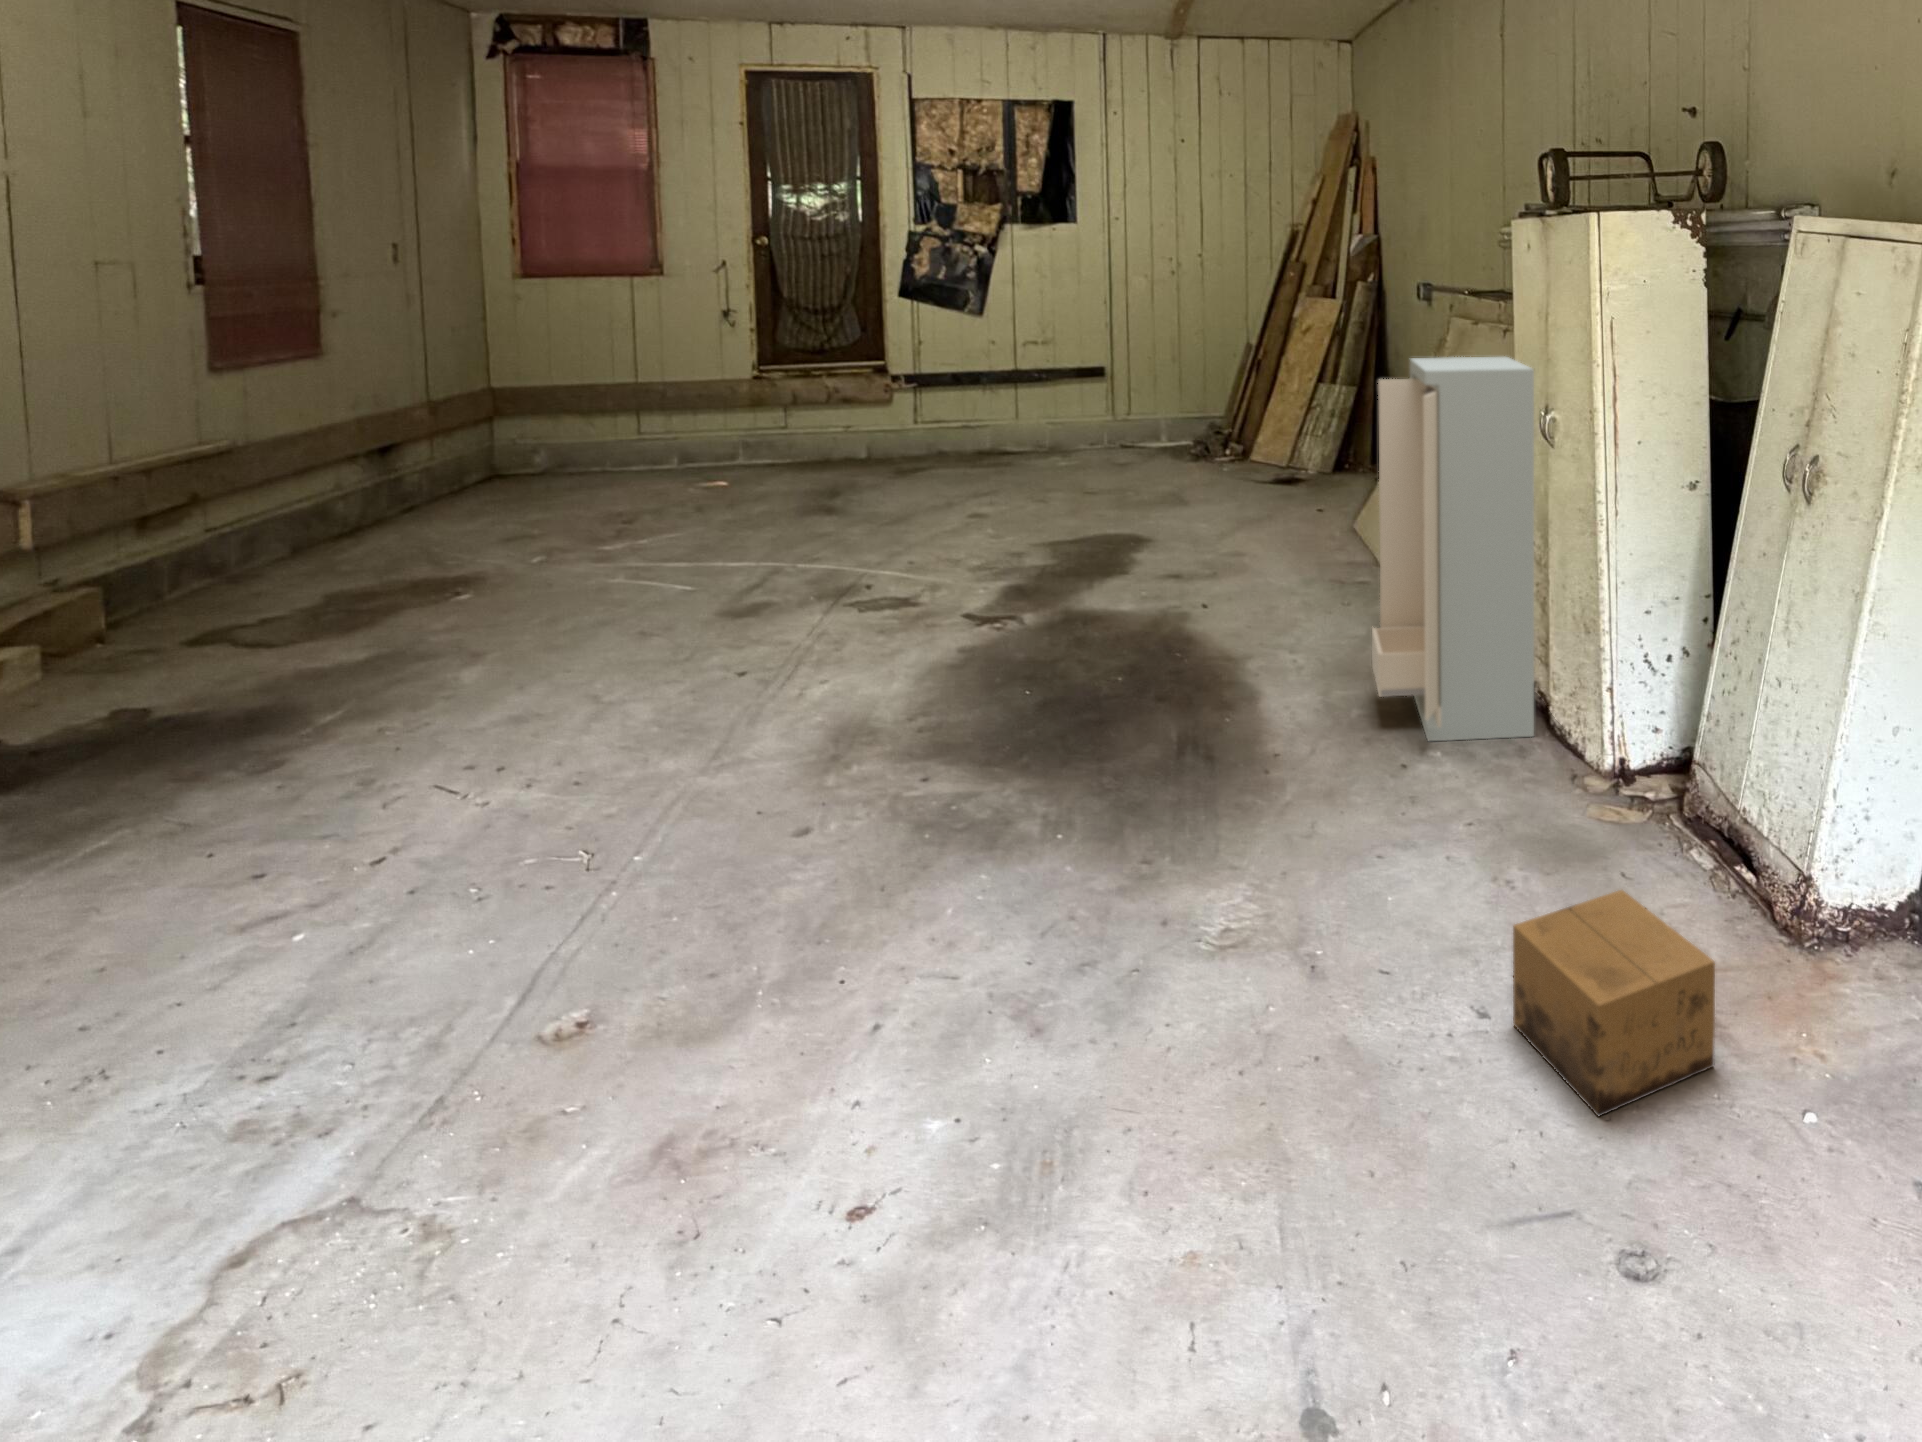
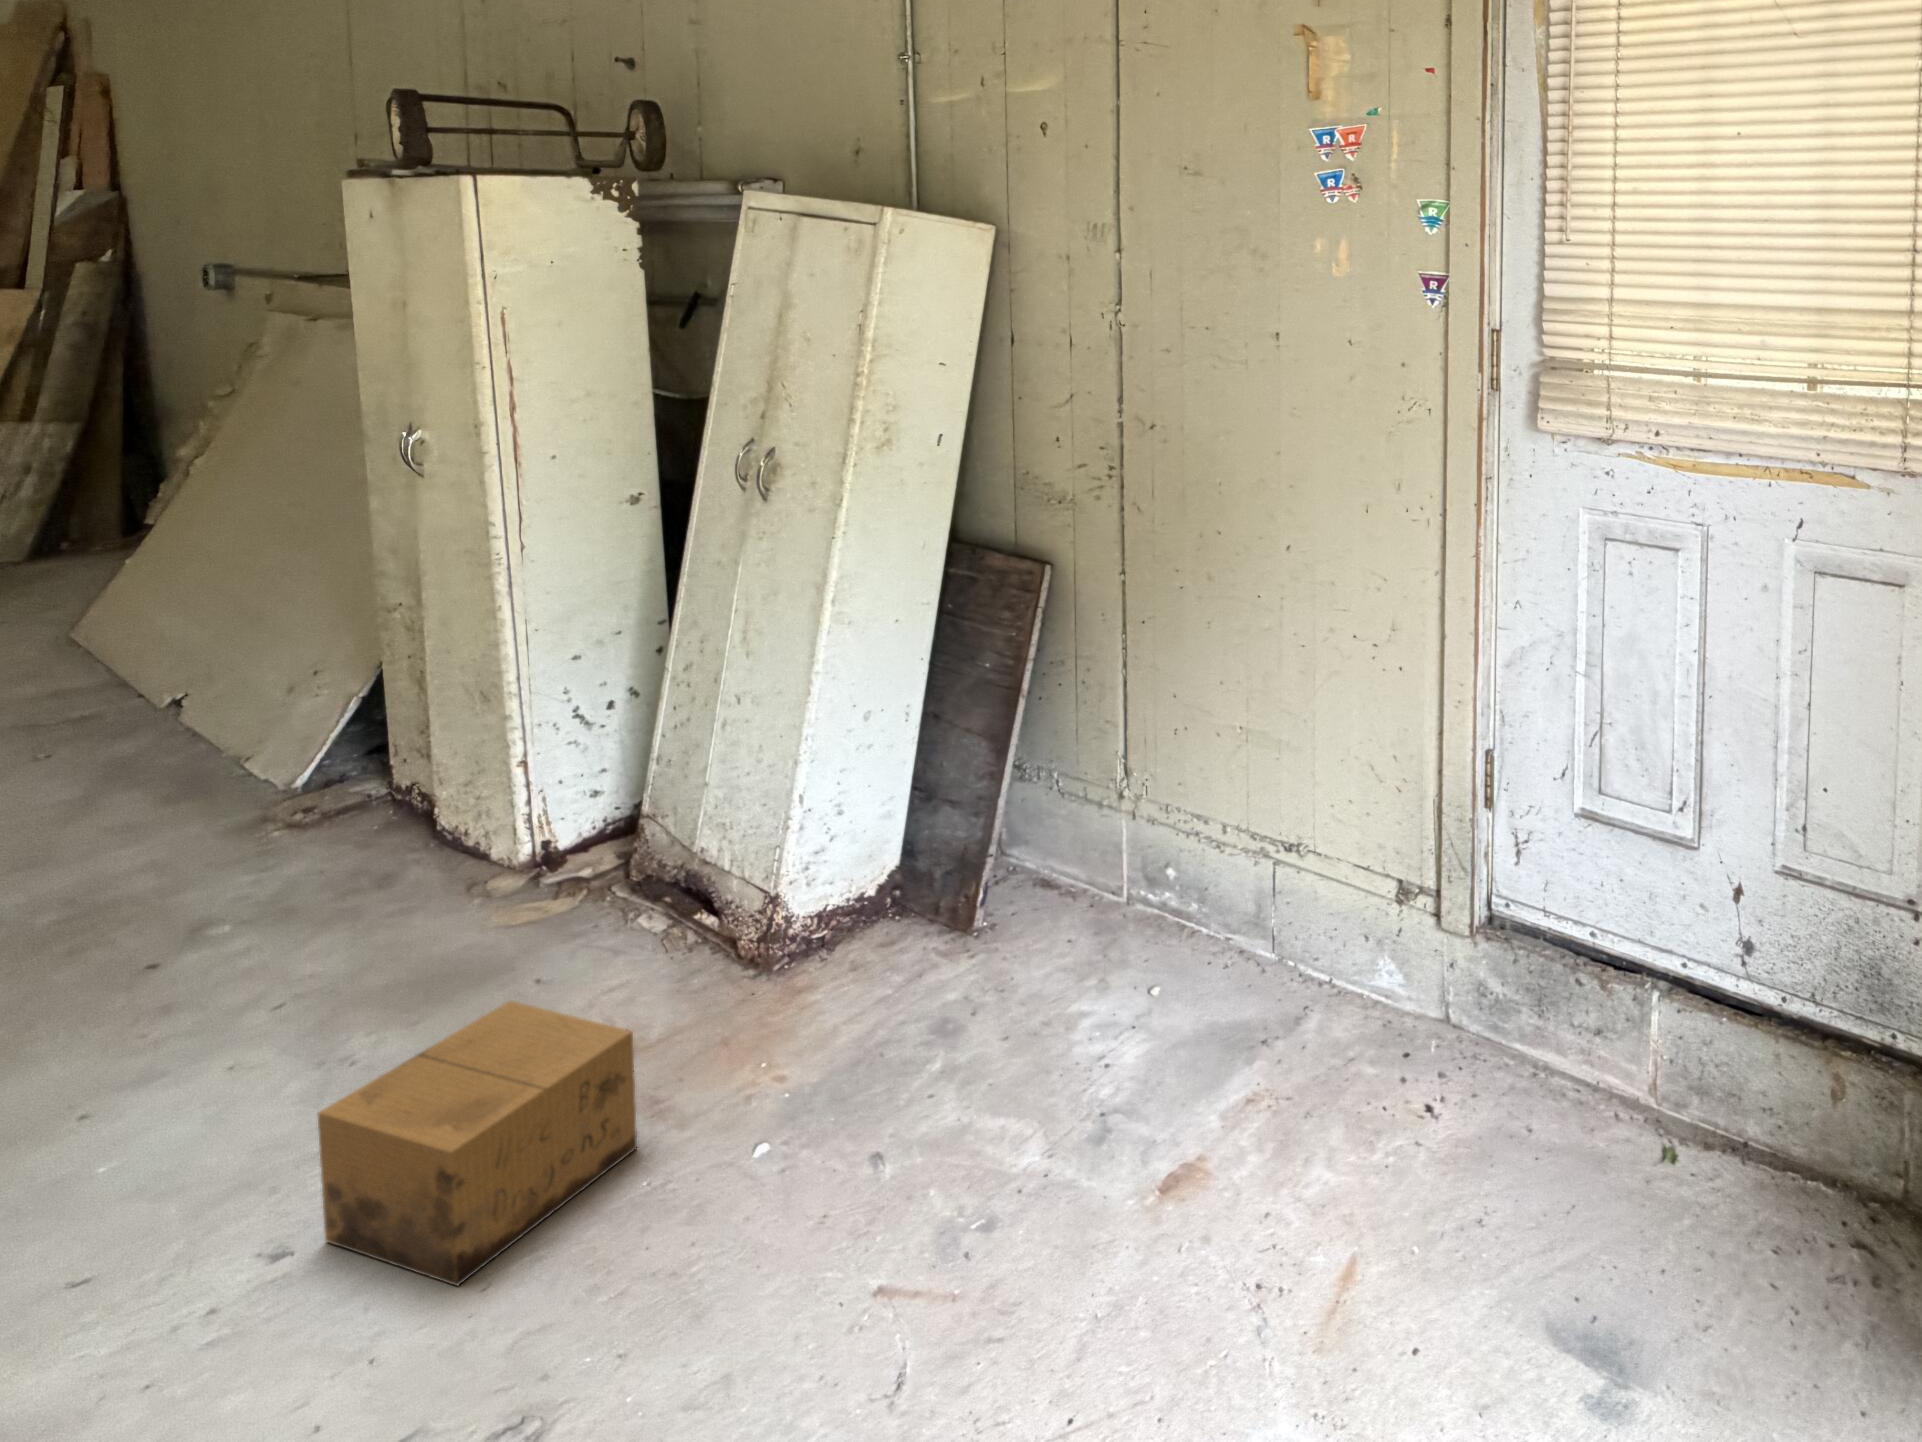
storage cabinet: present [1372,357,1534,741] -> none [71,361,410,924]

